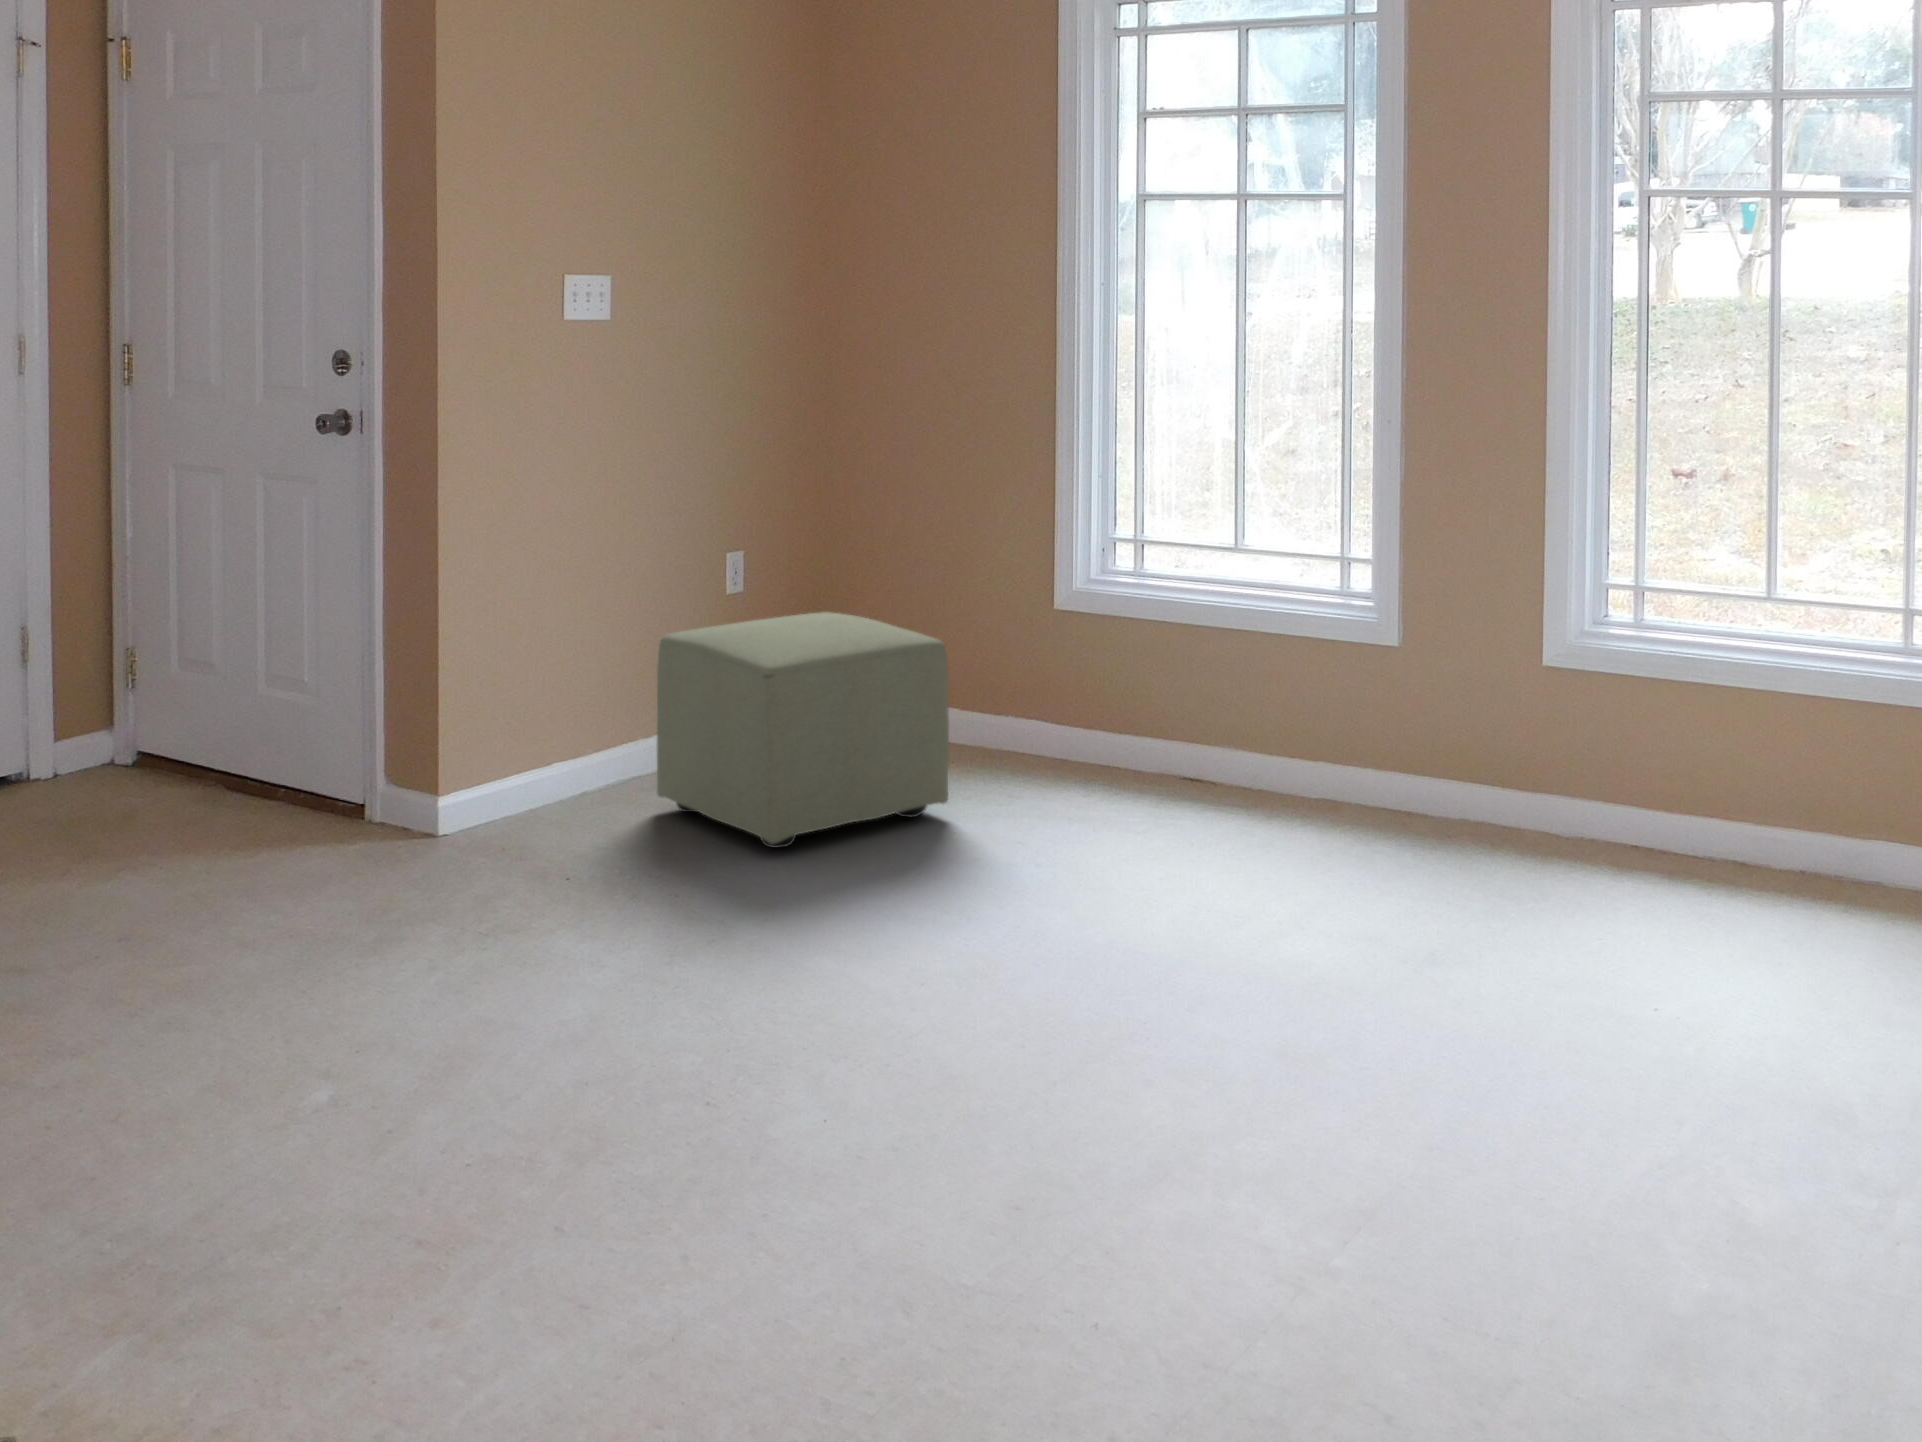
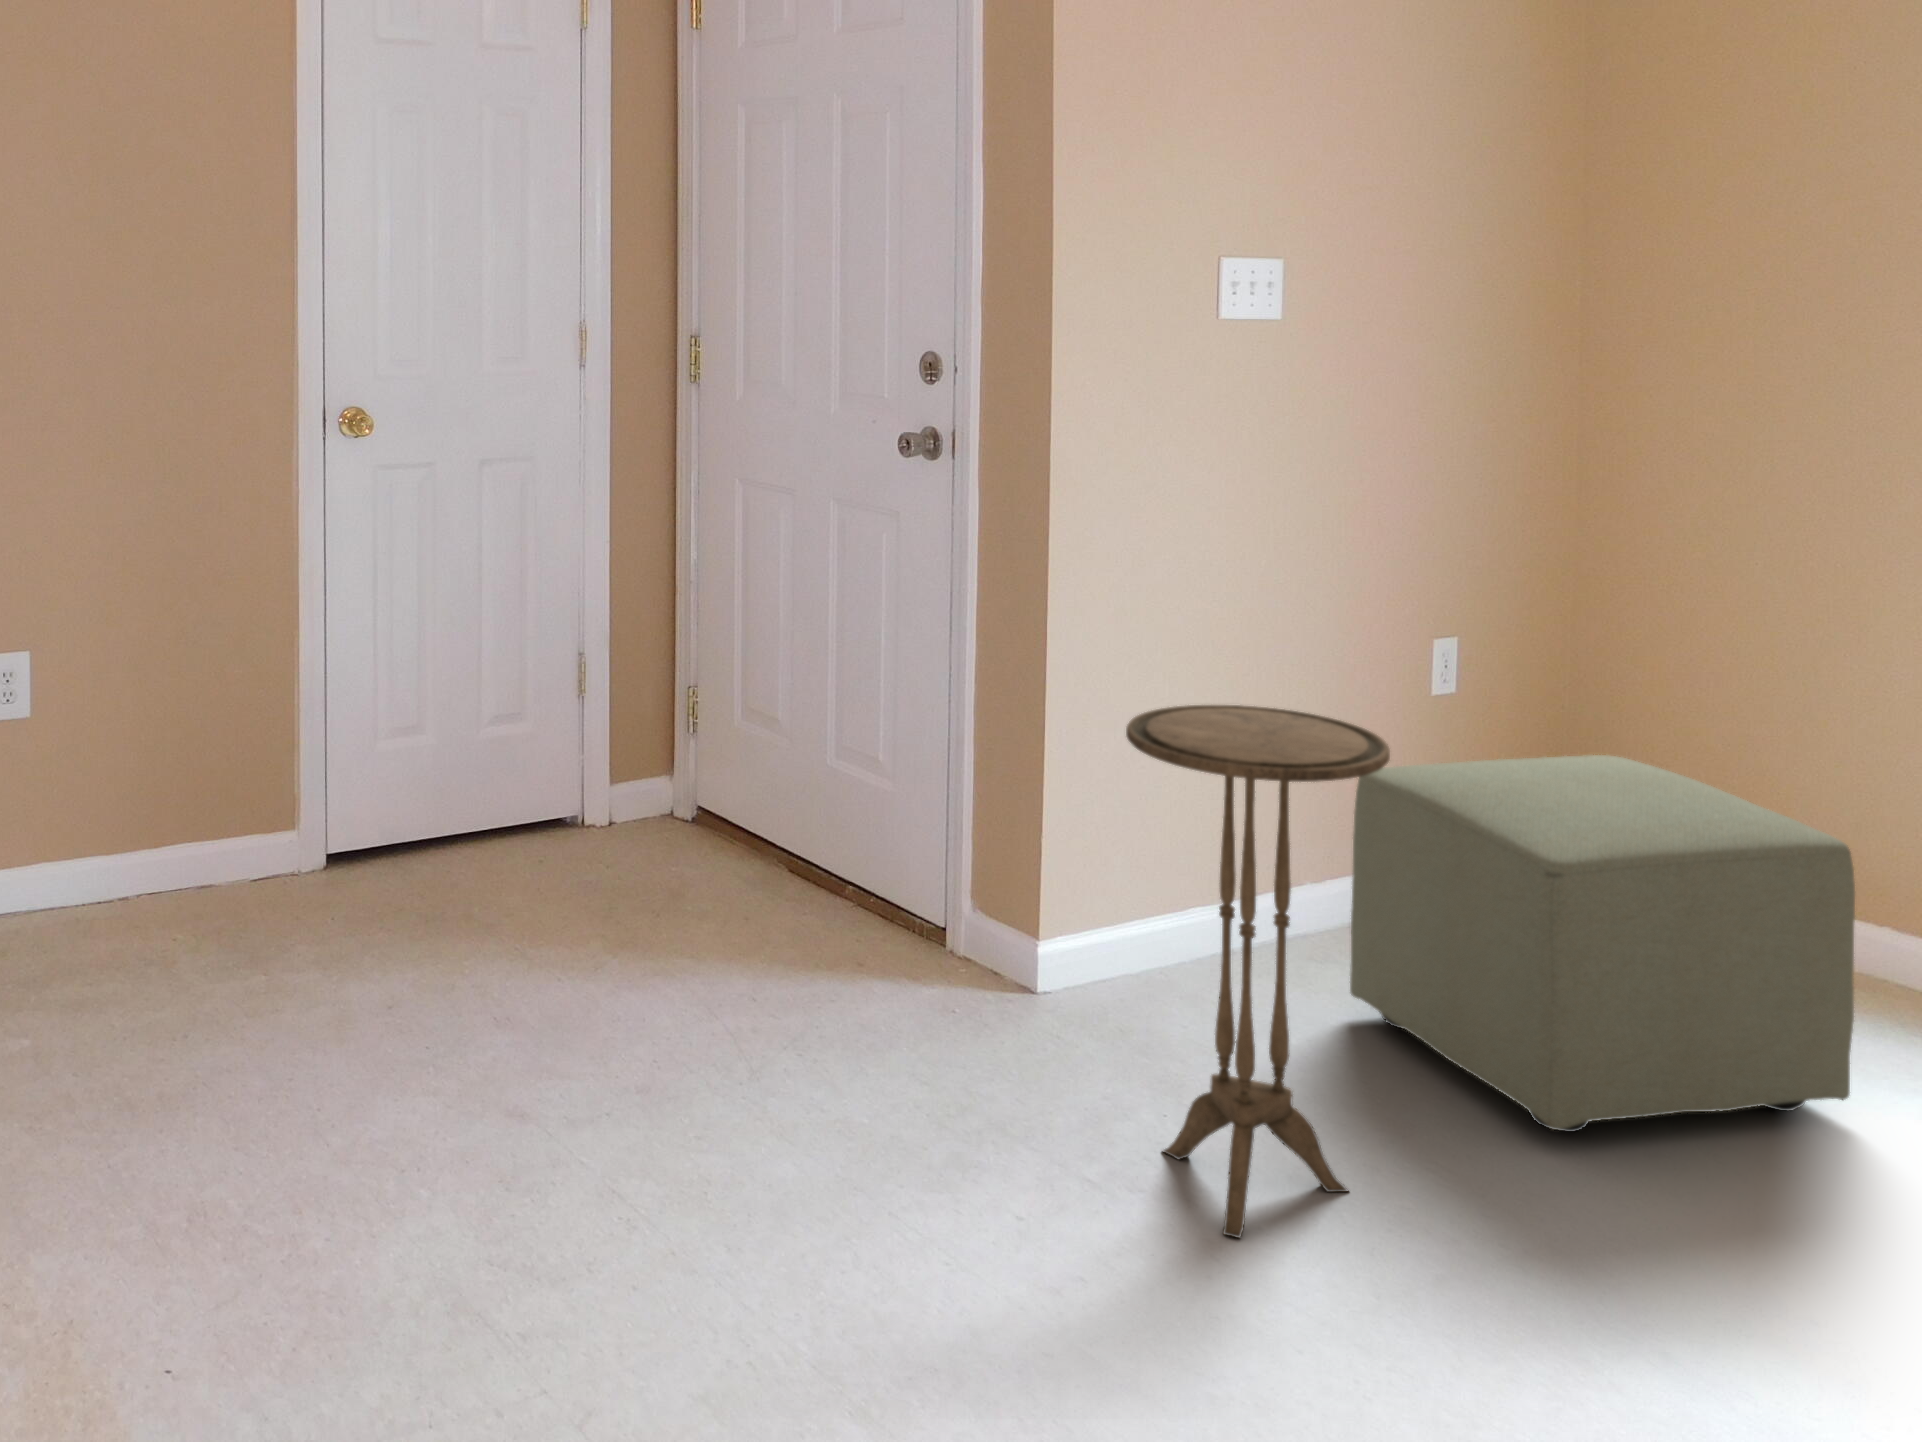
side table: none [486,583,658,934] -> present [1126,705,1390,1238]

